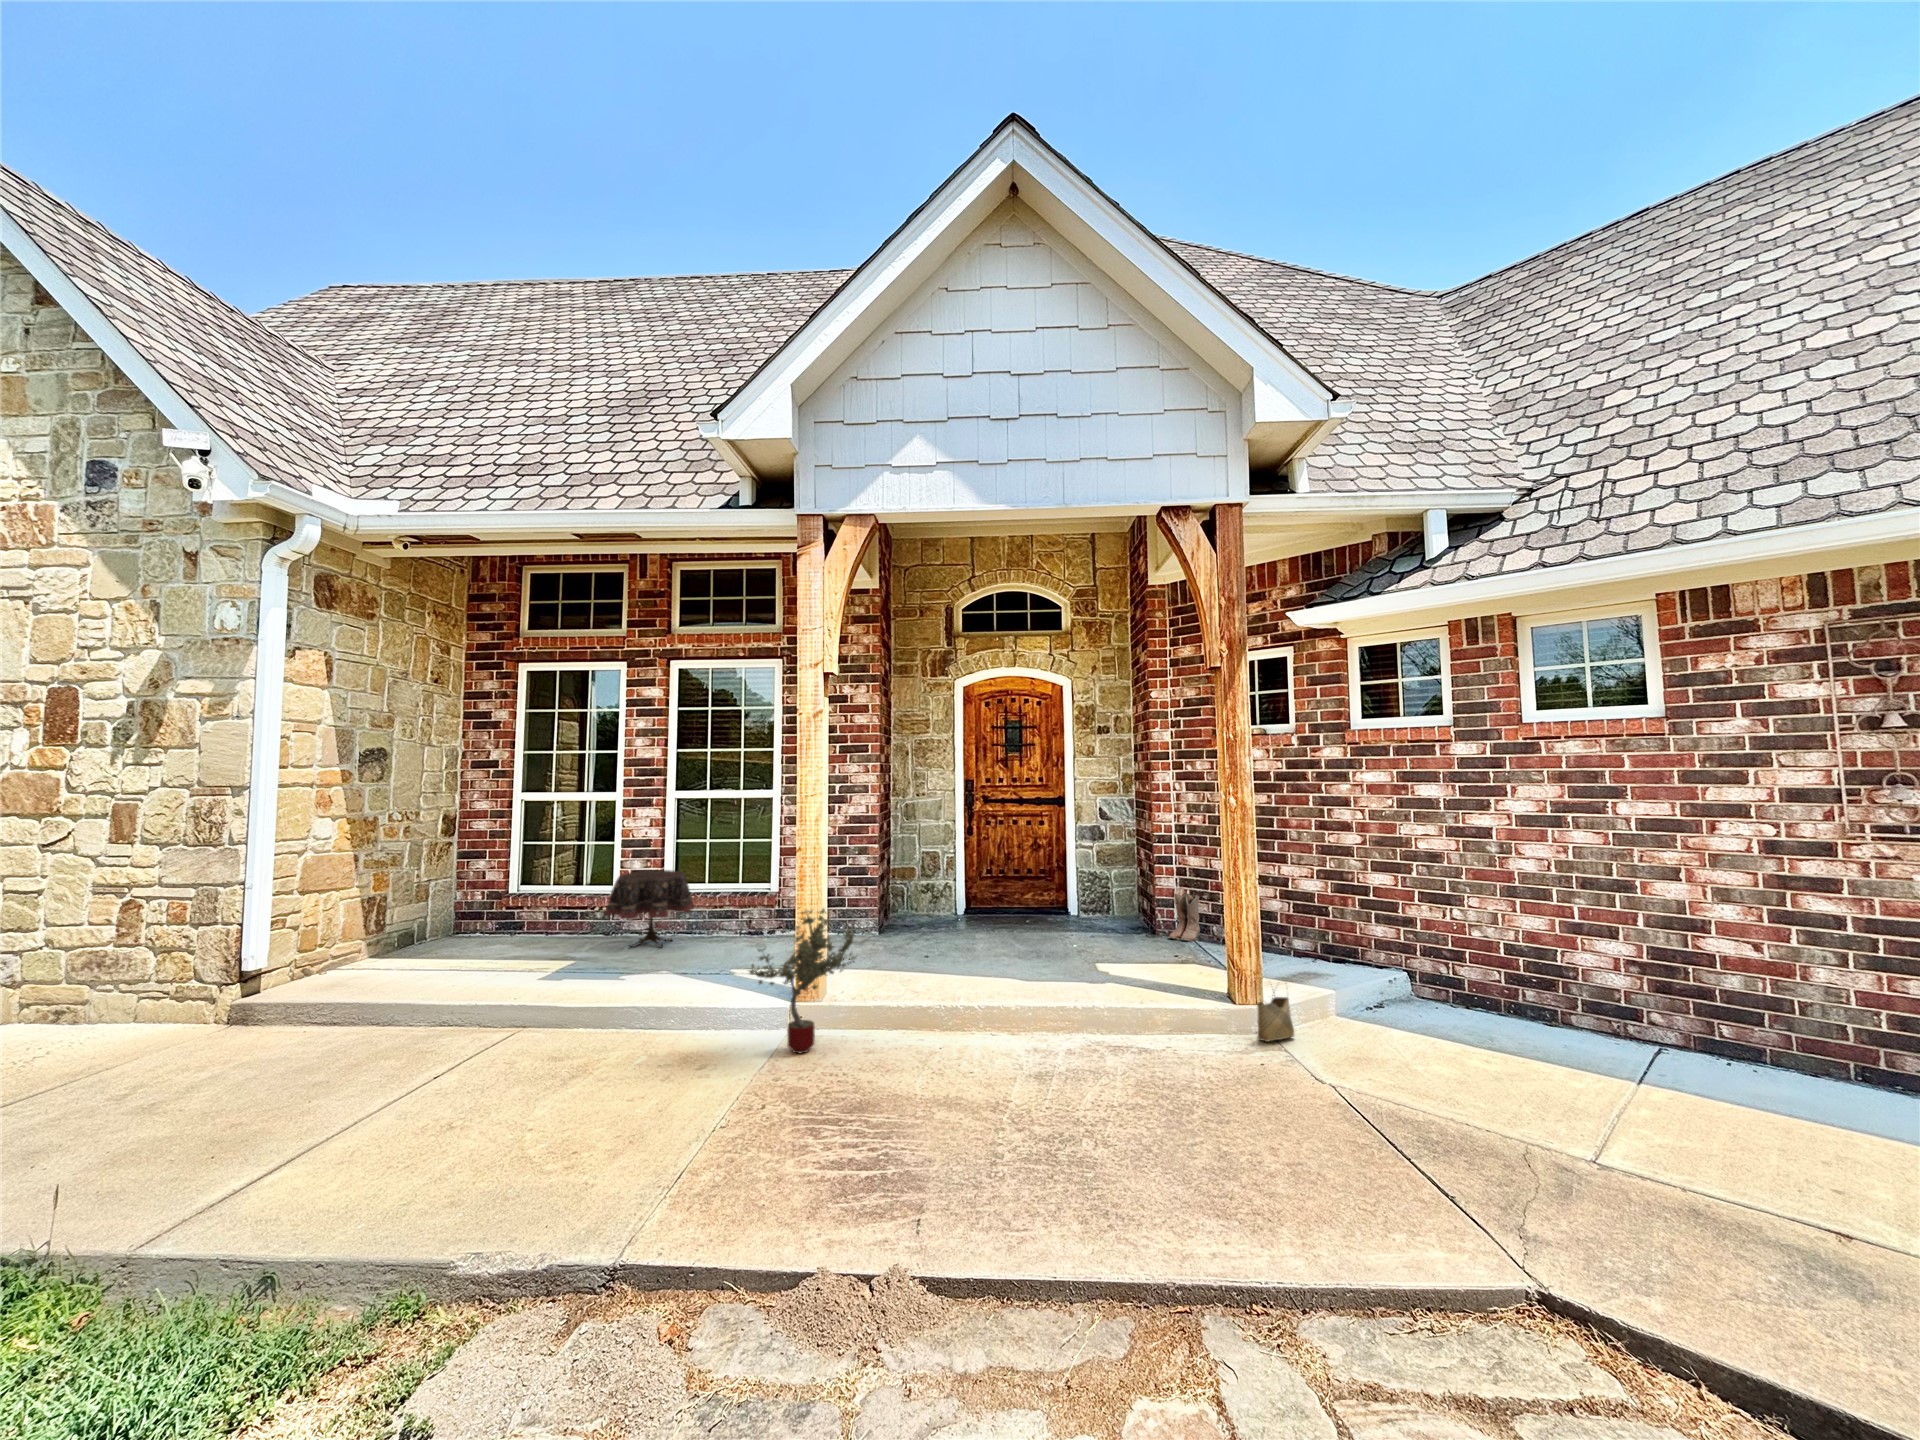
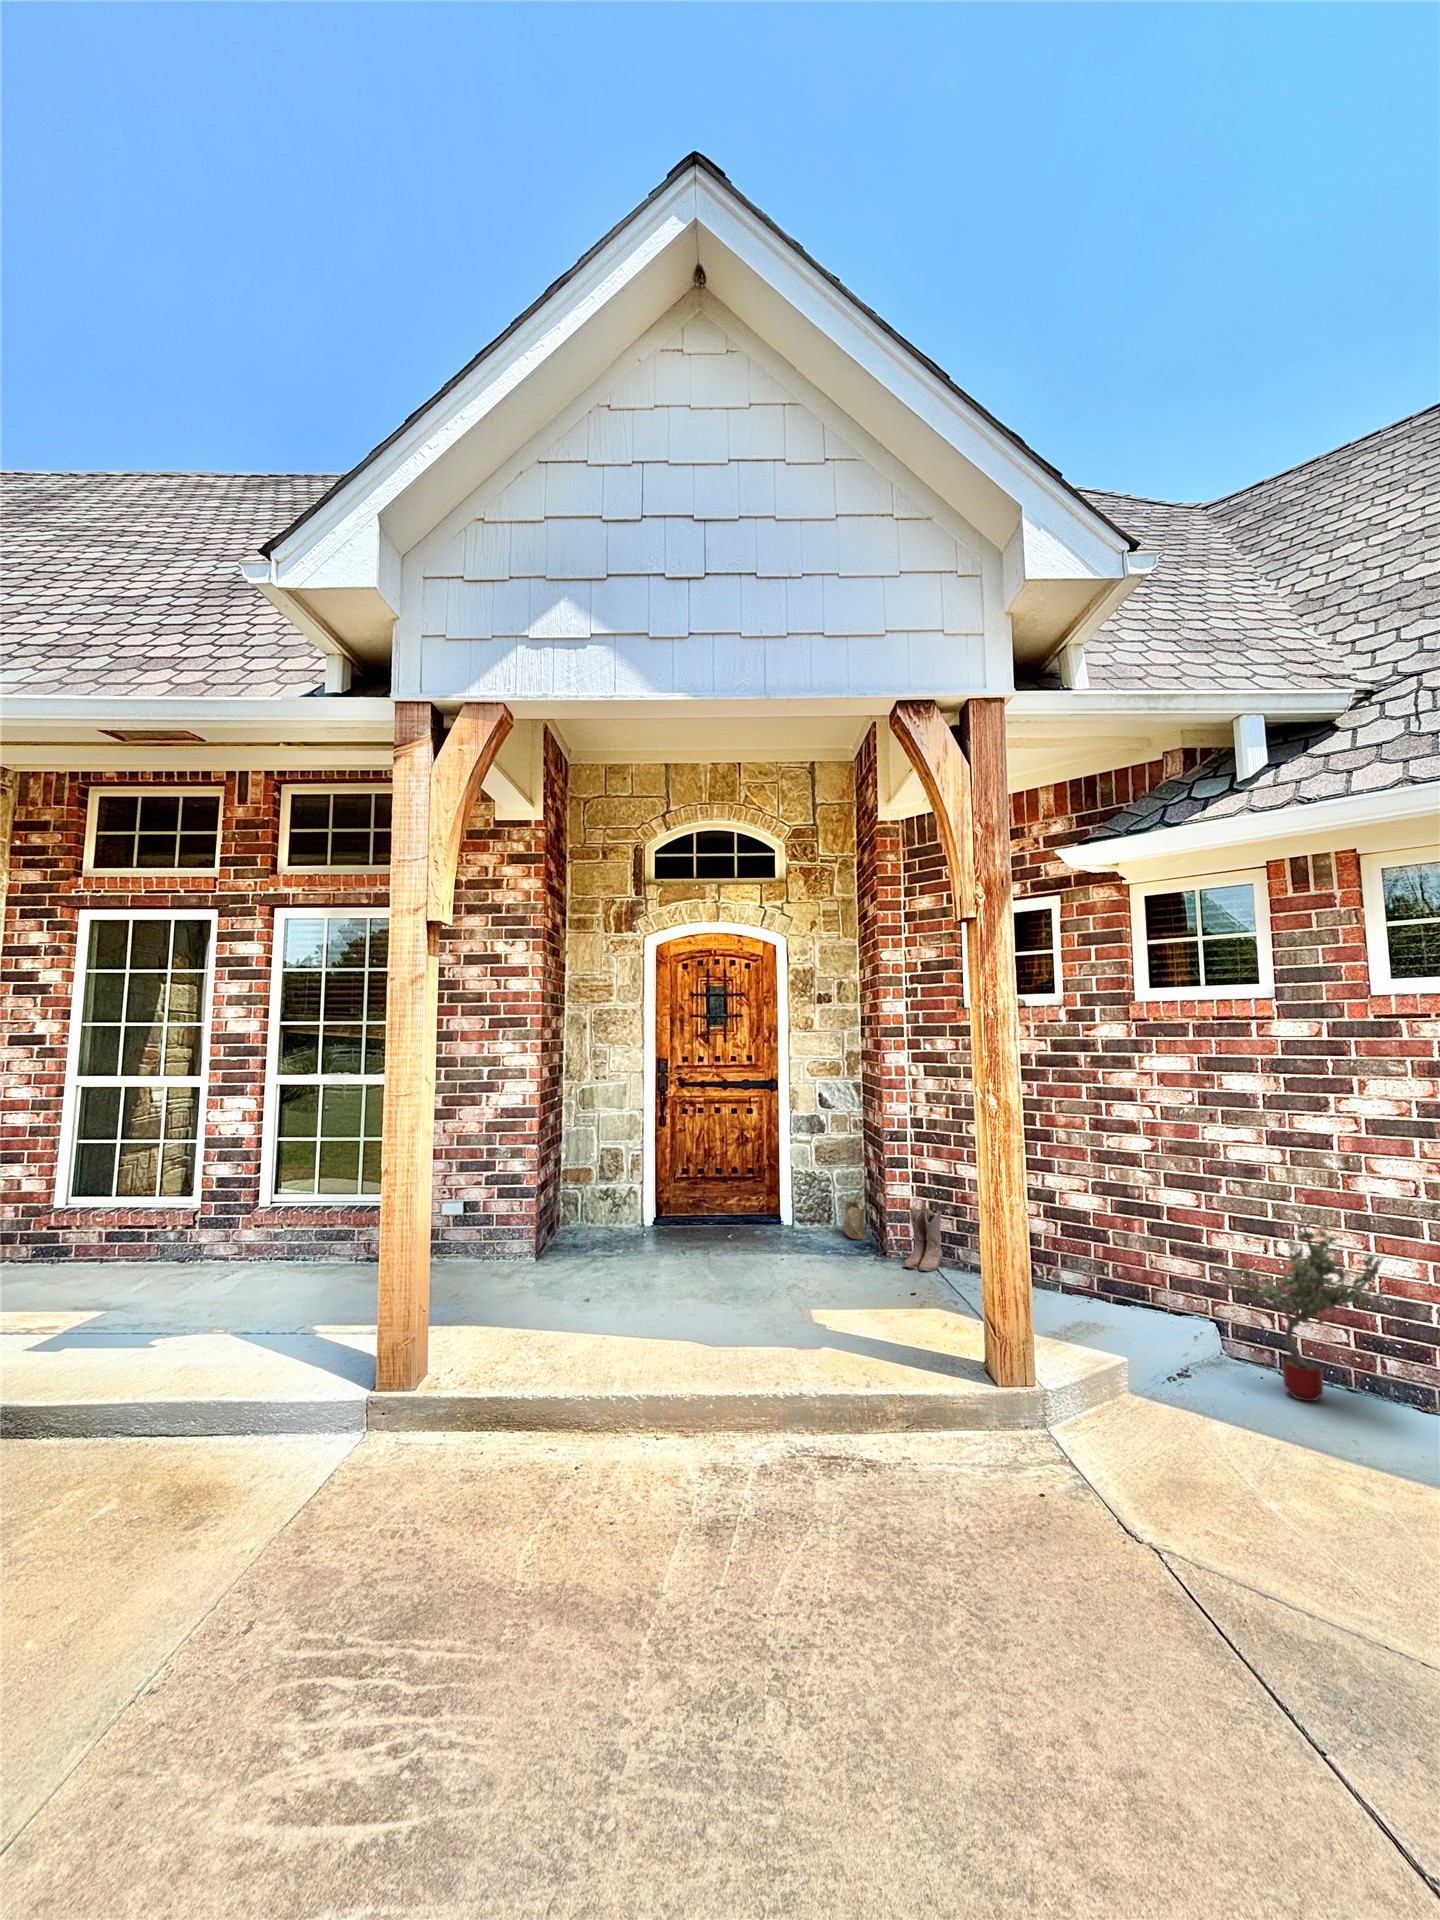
side table: present [605,870,694,948] -> none [164,1179,293,1286]
potted tree: present [749,909,856,1053] -> present [1223,1222,1386,1401]
woven basket: present [1257,978,1294,1042] -> present [843,1187,866,1239]

